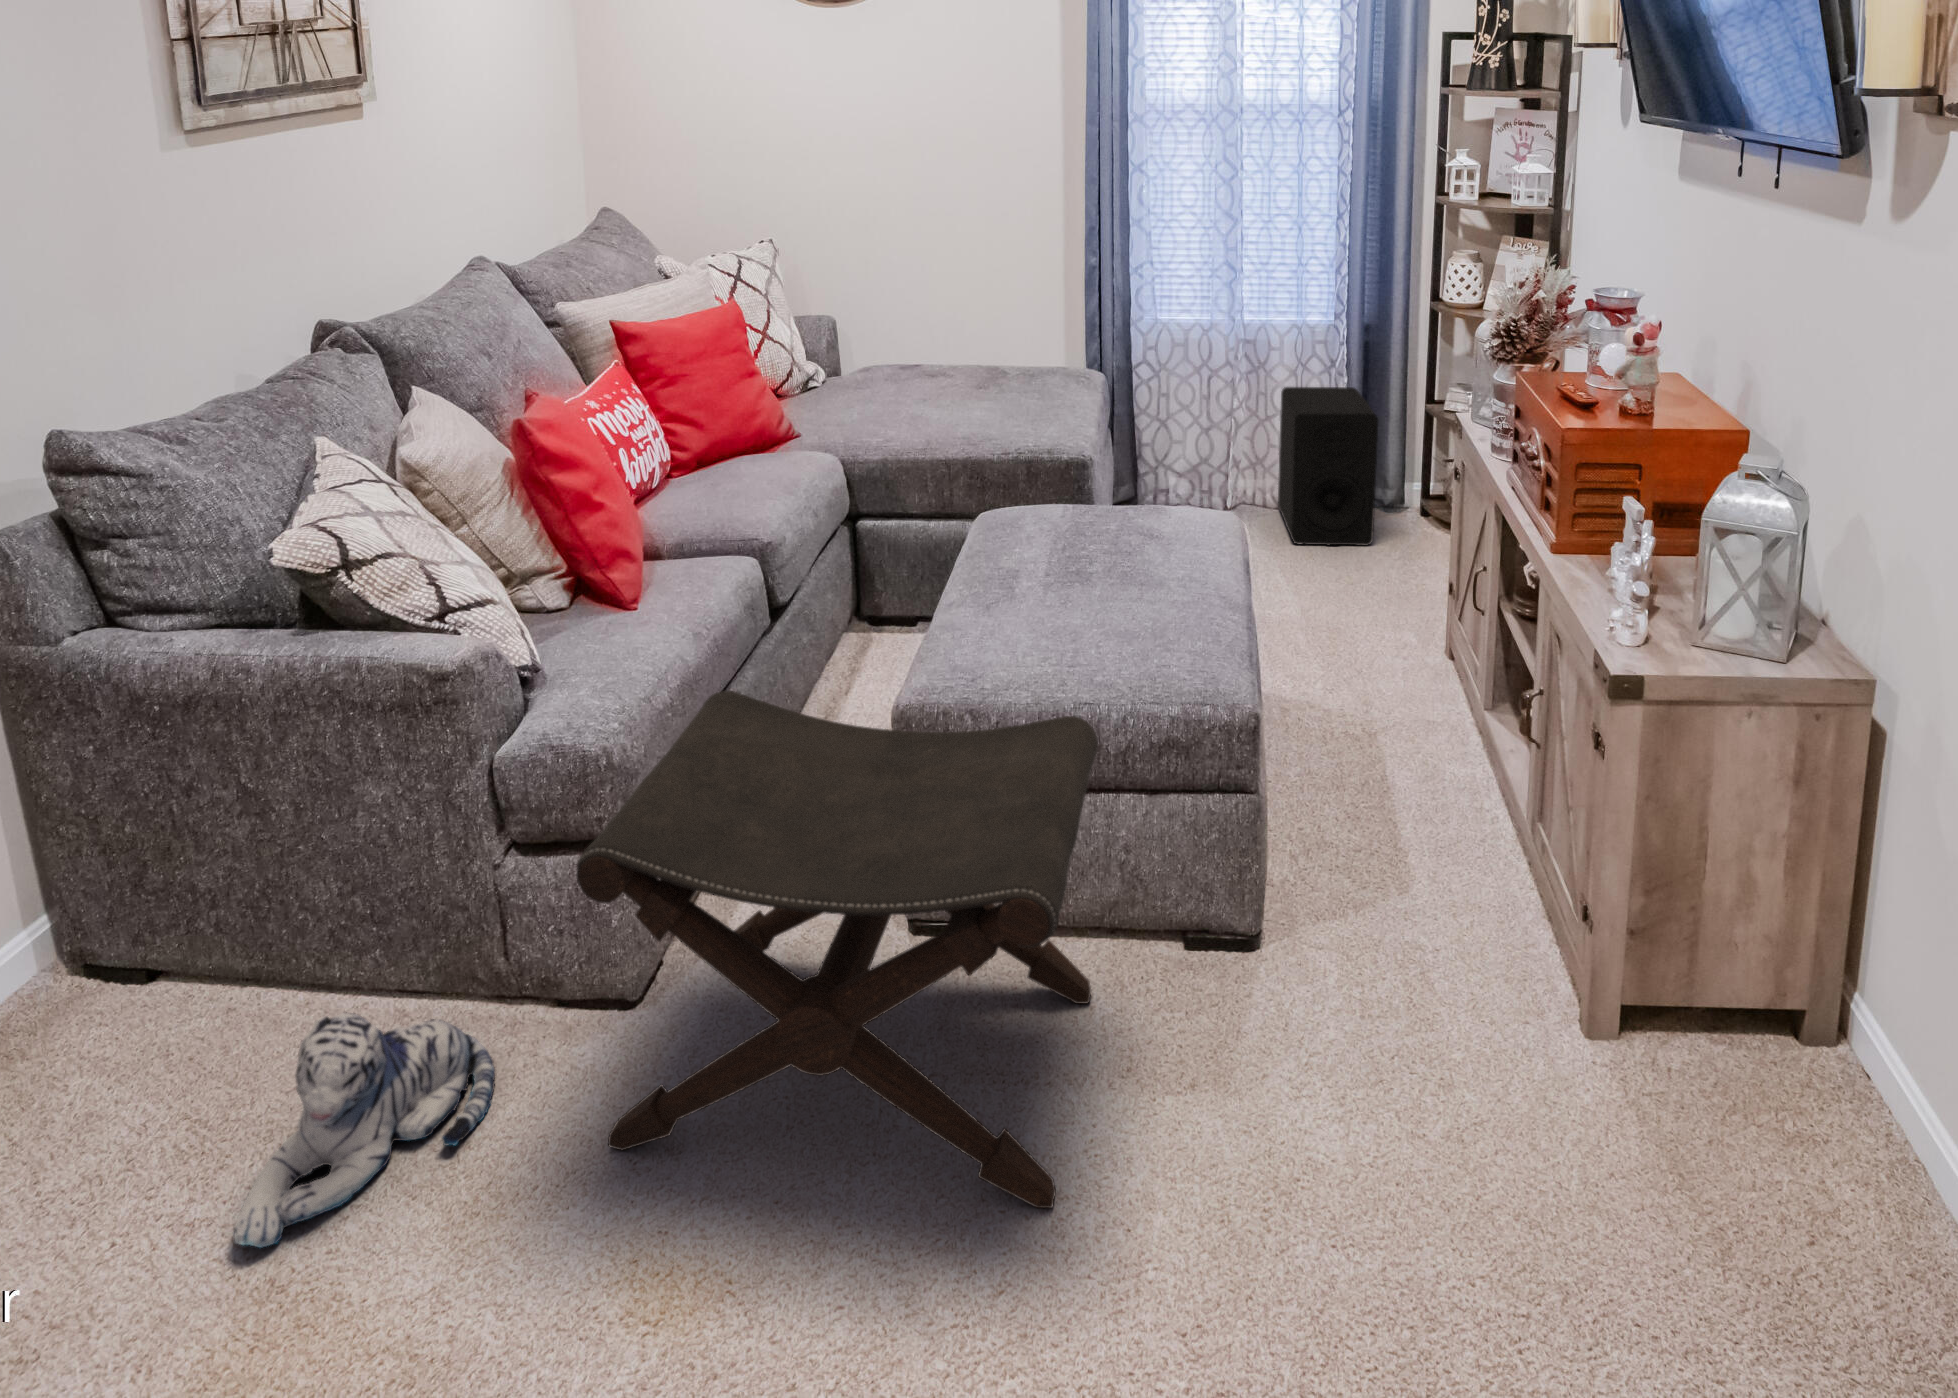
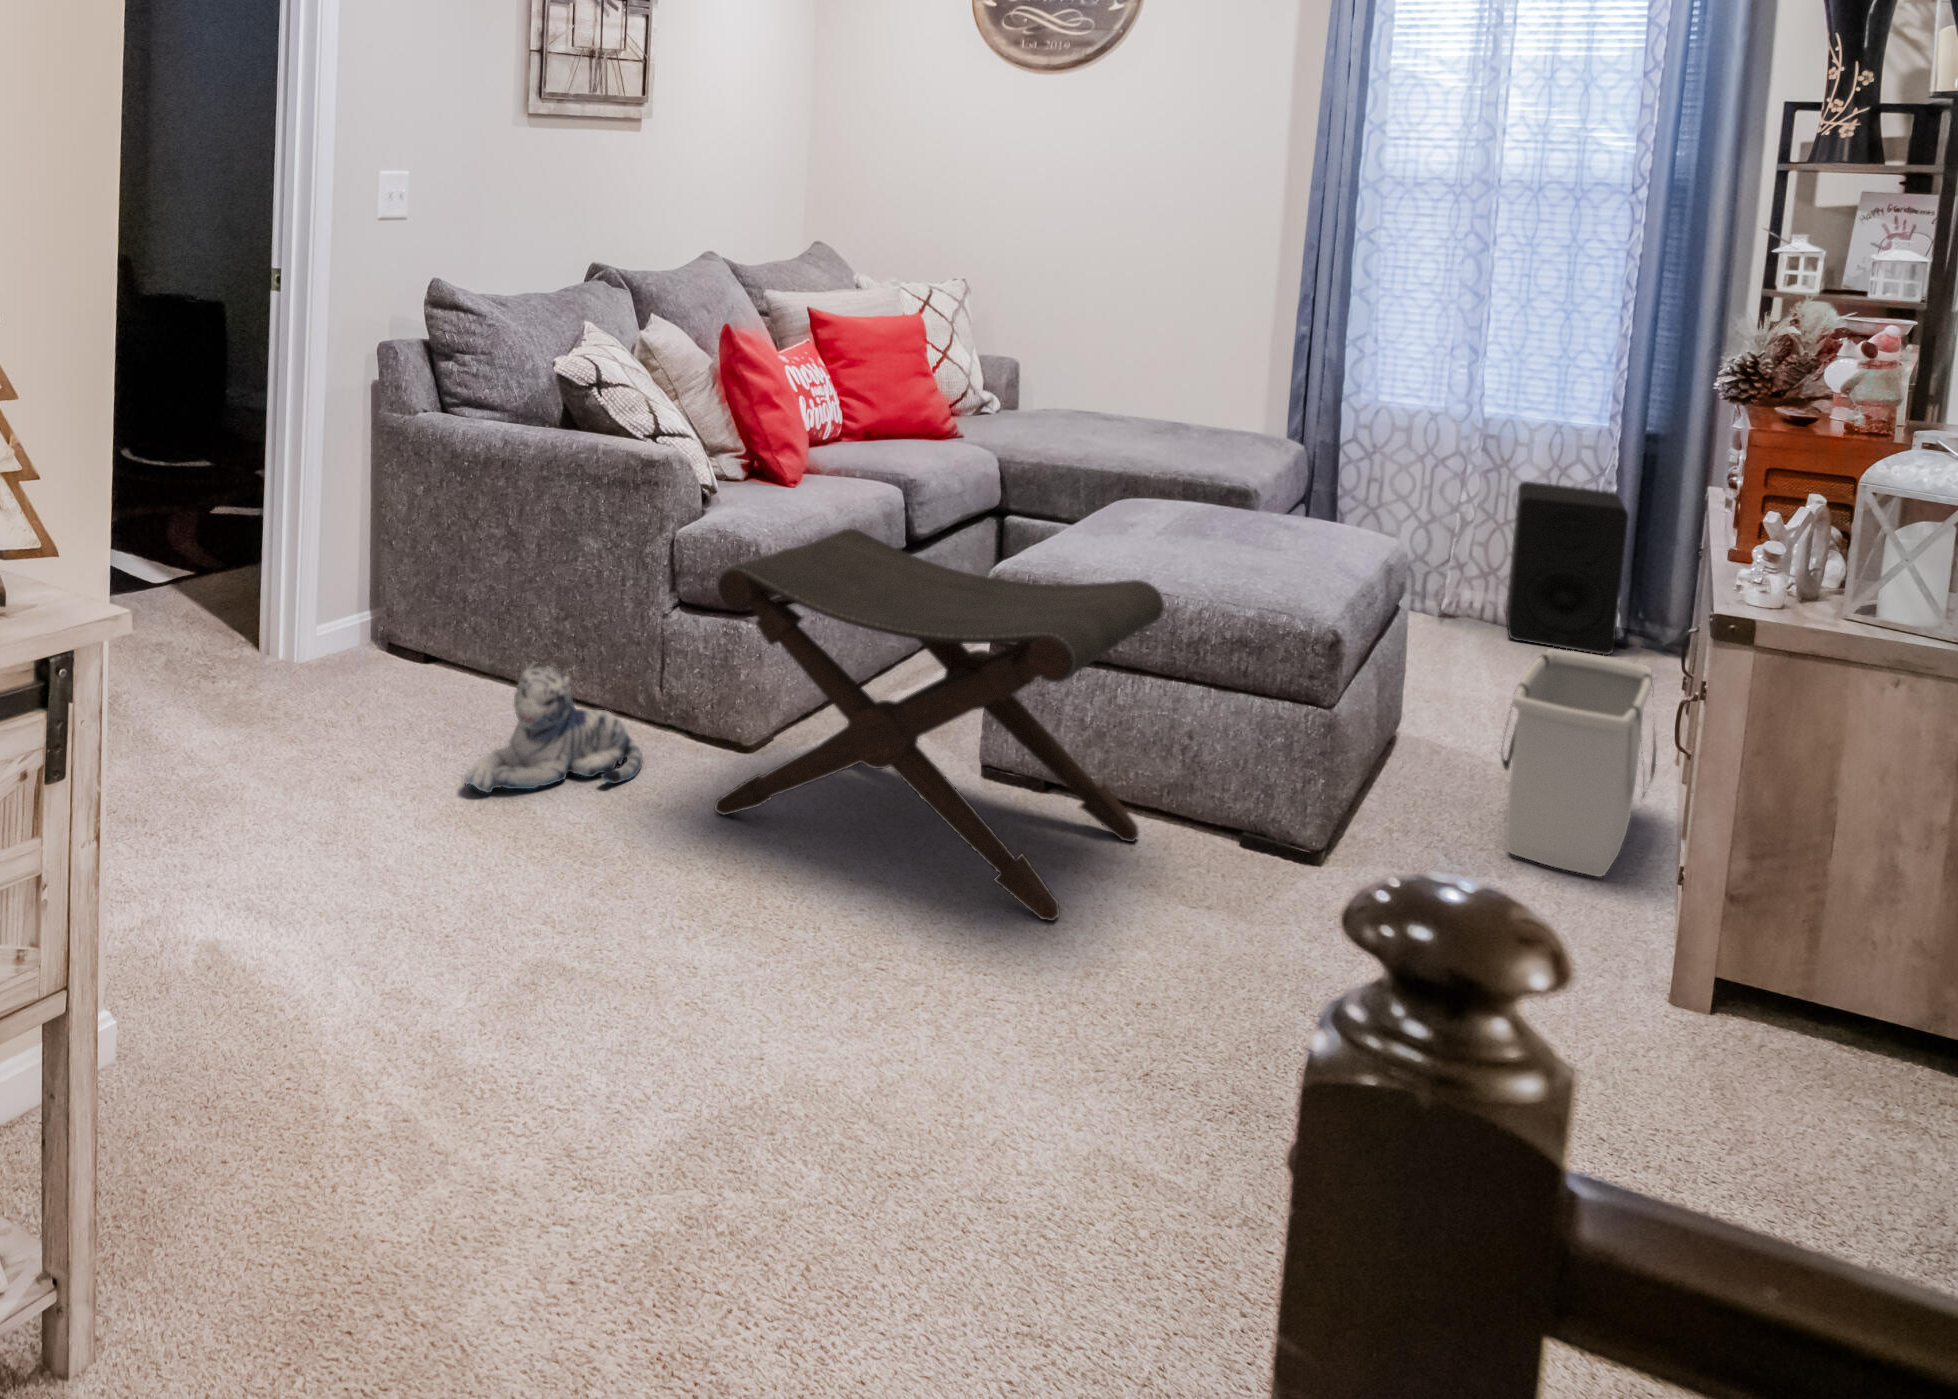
storage bin: none [1380,633,1507,888] -> present [1502,649,1656,877]

